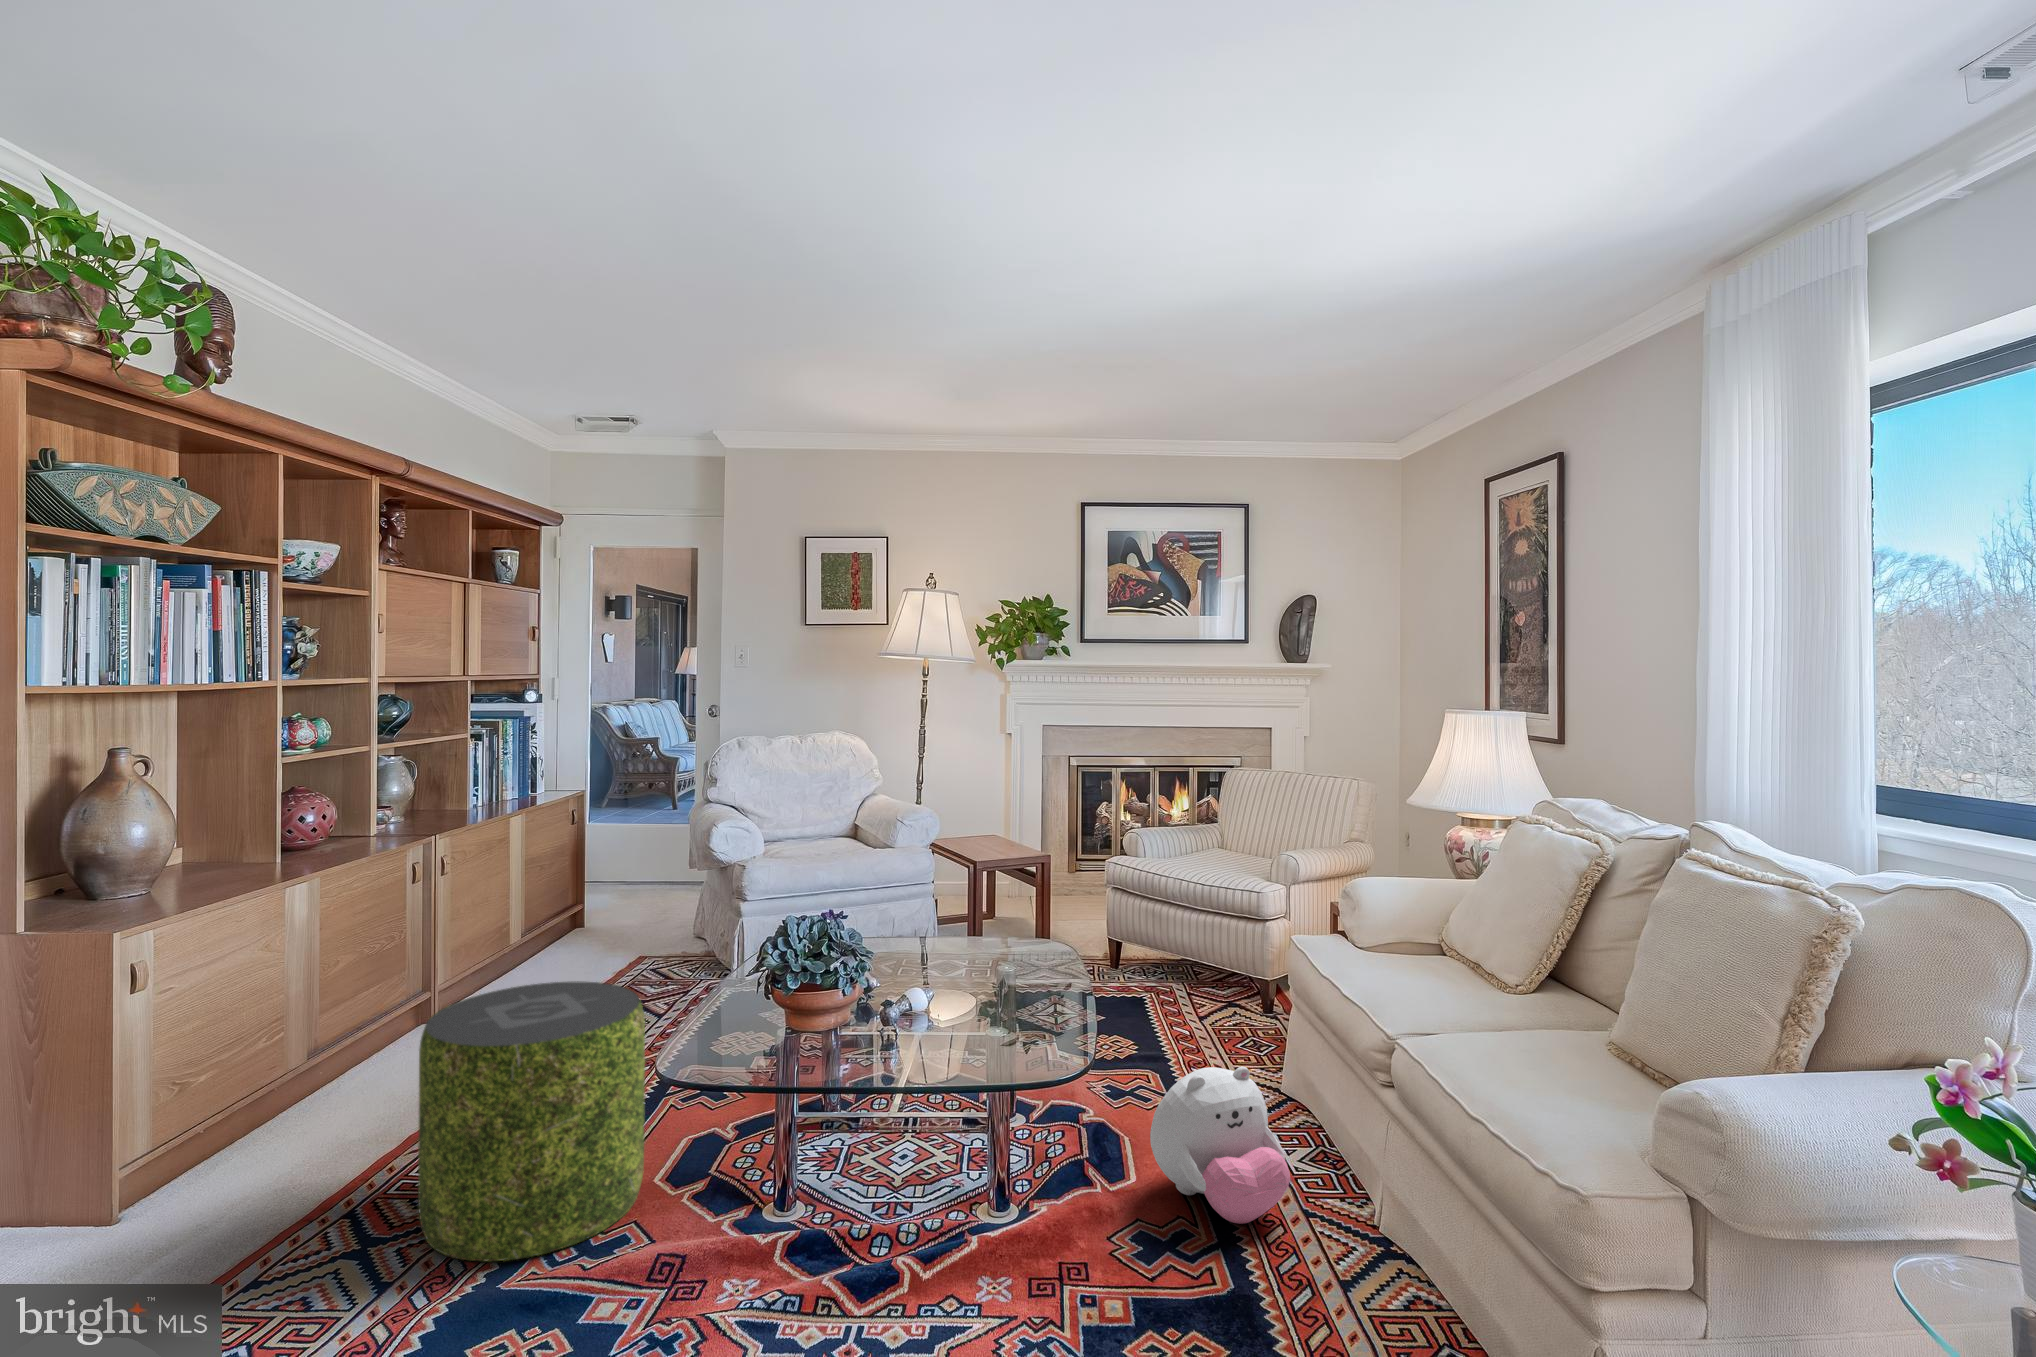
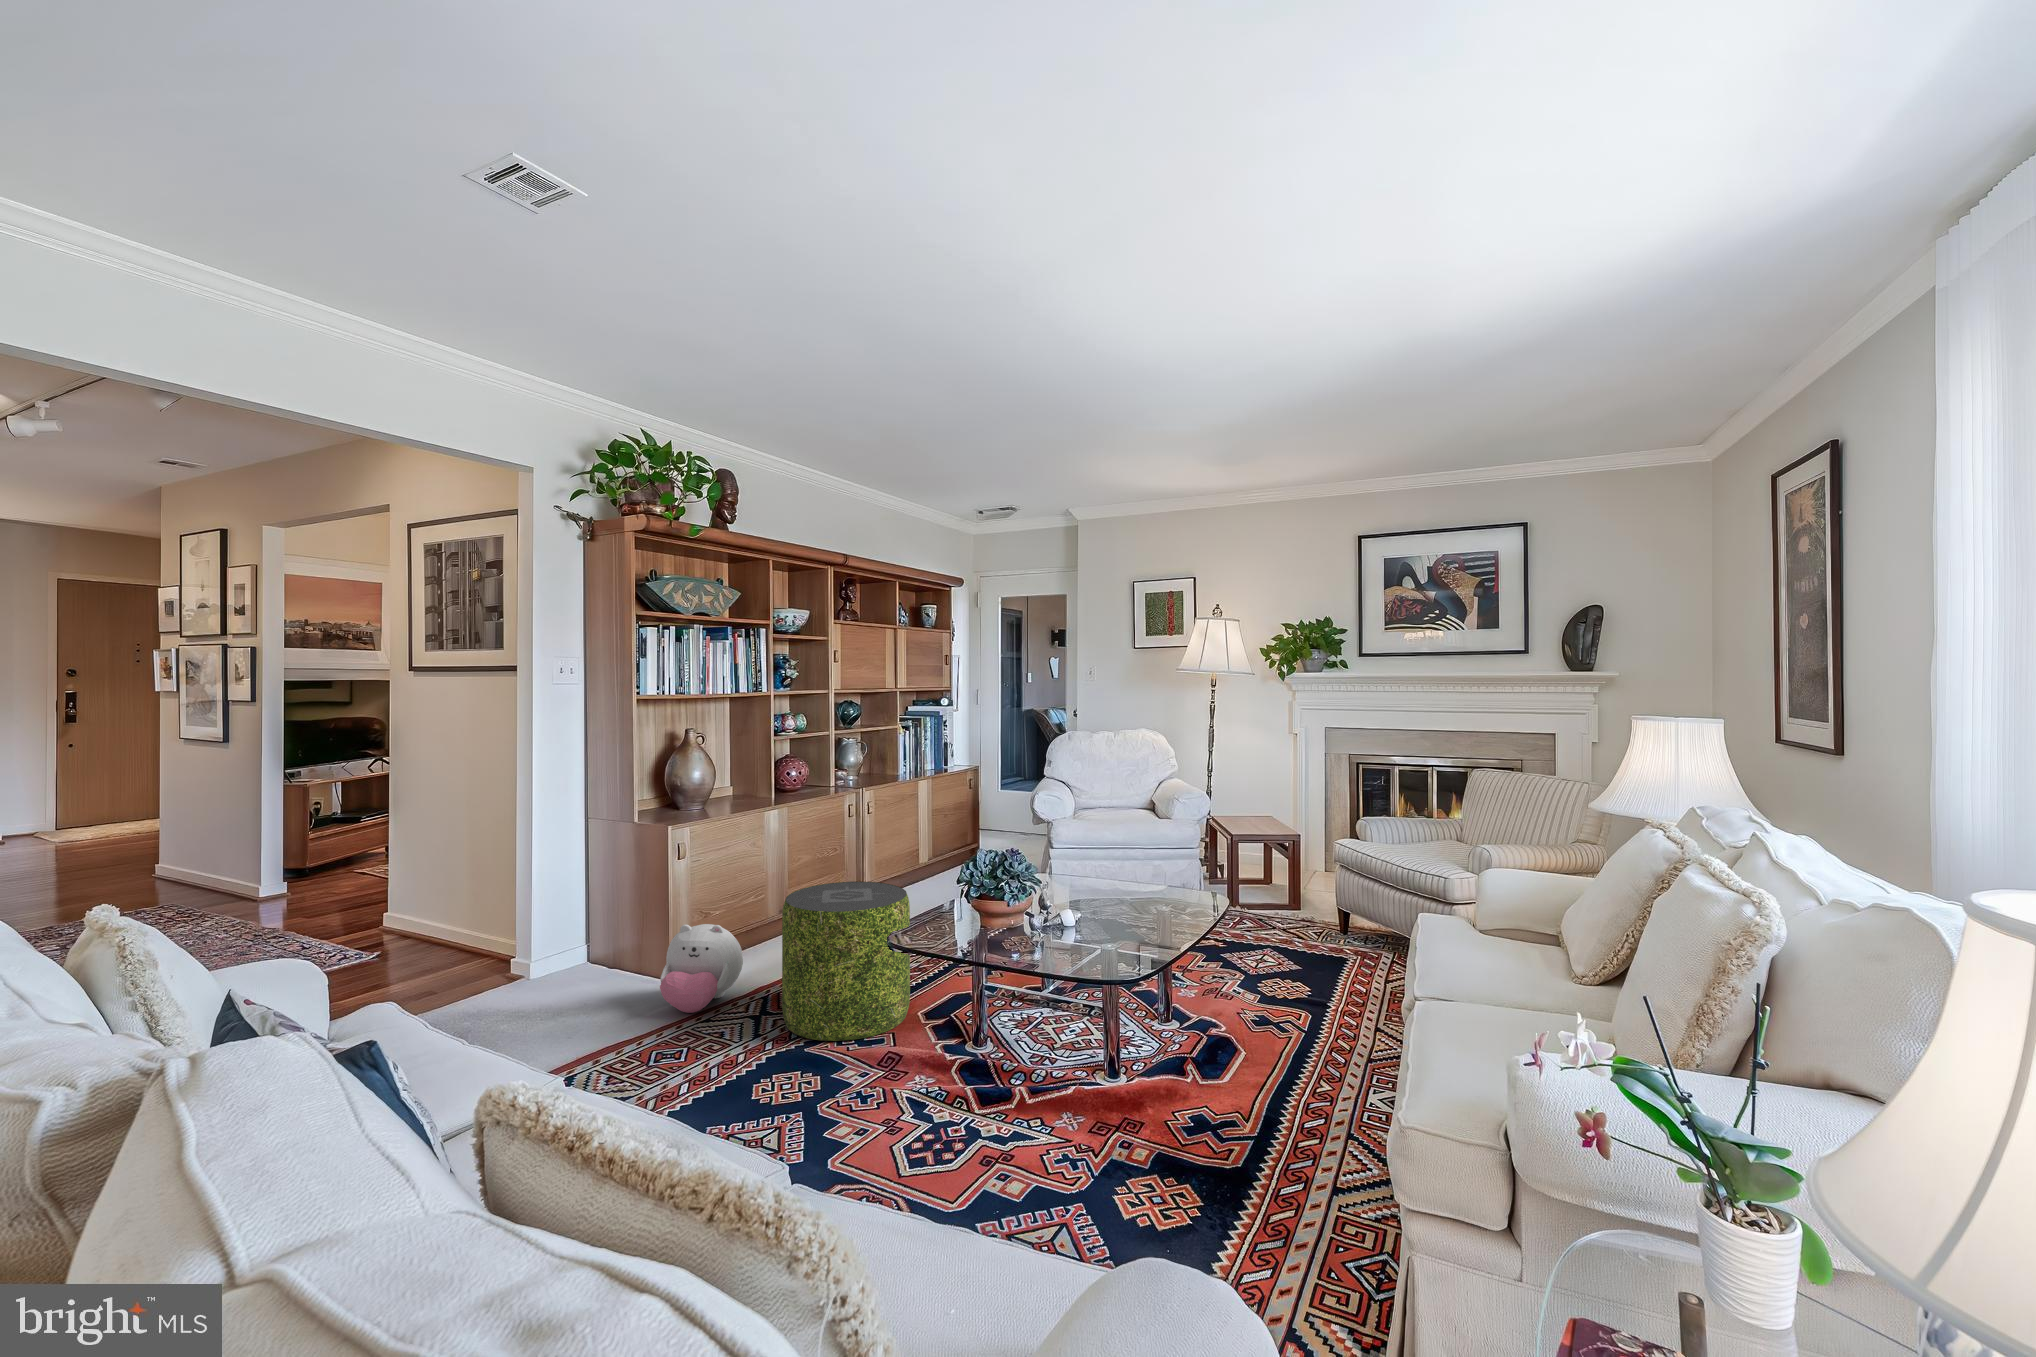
plush toy: present [1150,1066,1290,1224] -> present [660,924,743,1013]

